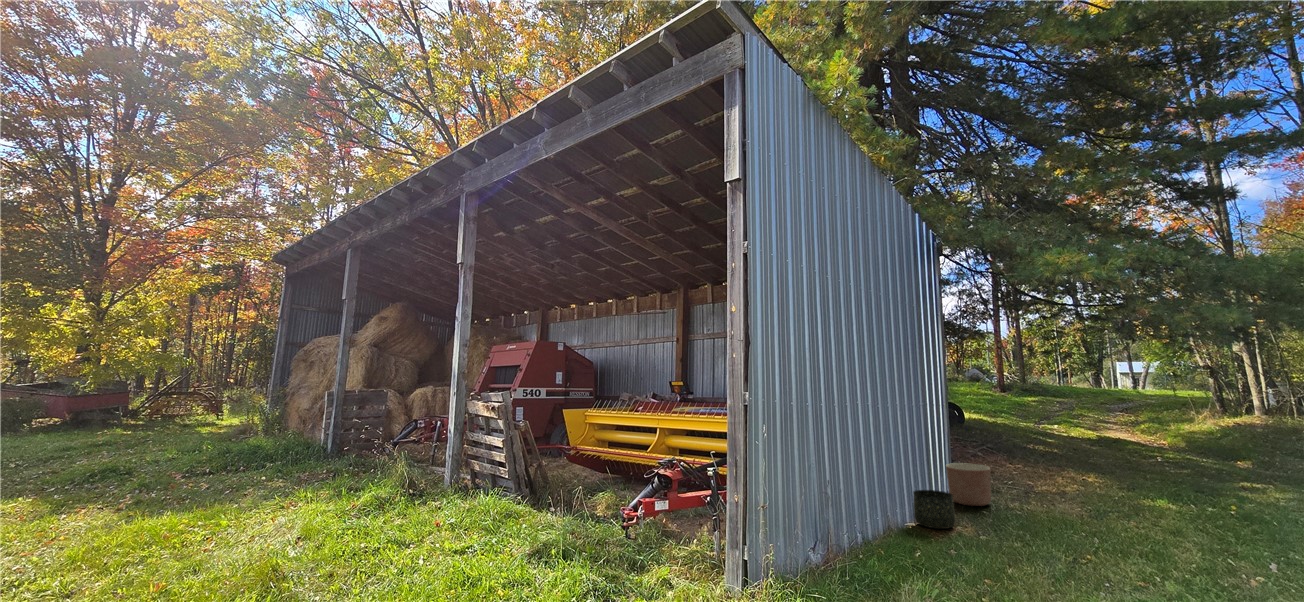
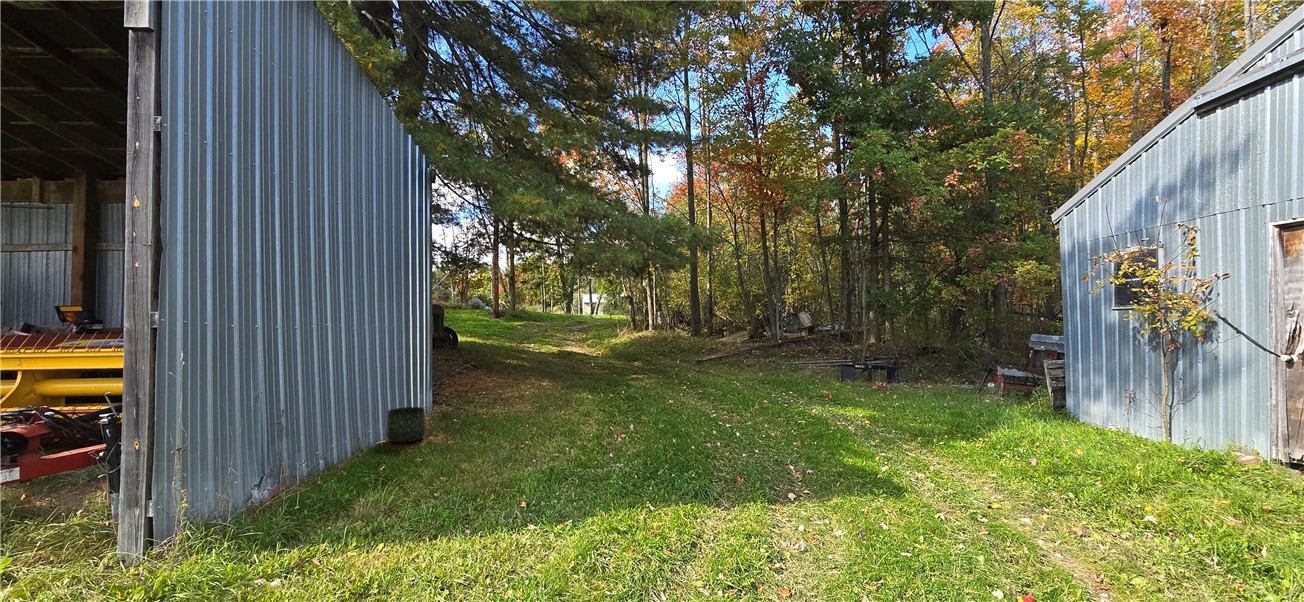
planter: present [946,463,991,506] -> none [425,380,463,417]

